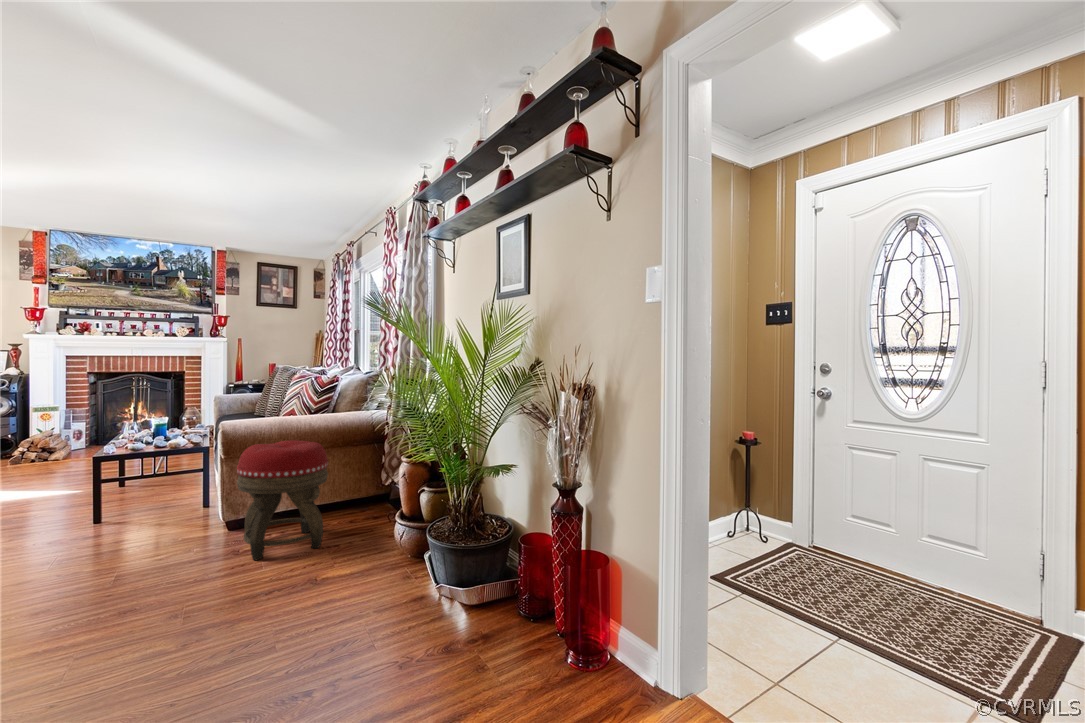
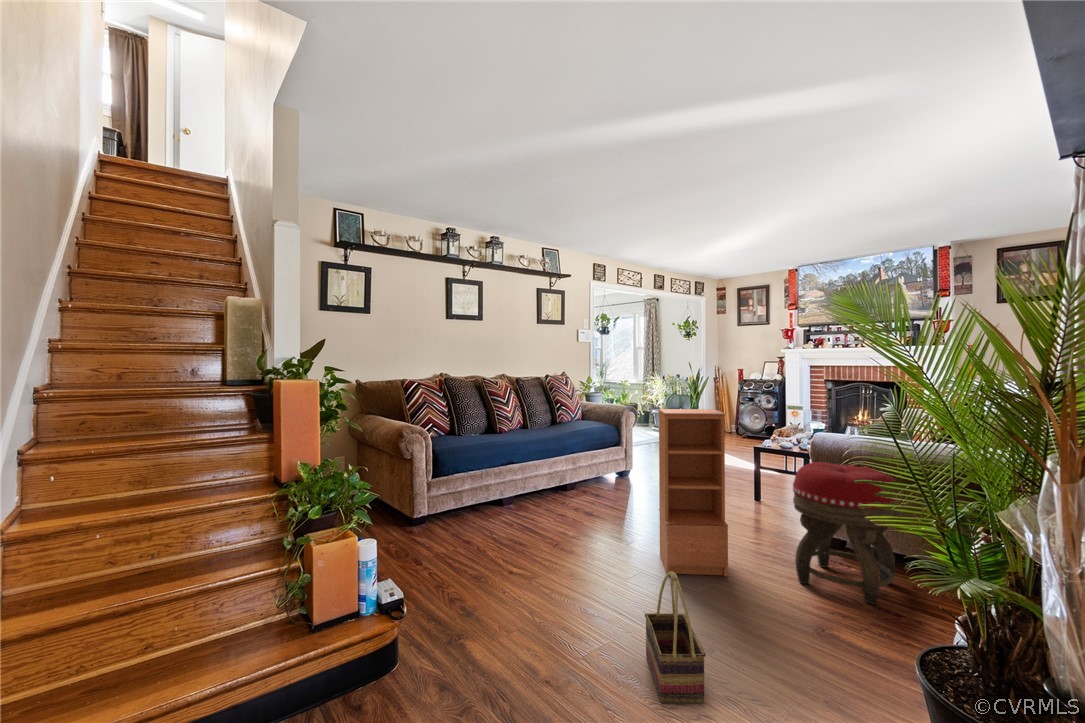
bookcase: none [65,405,190,624] -> present [659,409,728,577]
basket: none [222,568,324,696] -> present [645,571,706,703]

